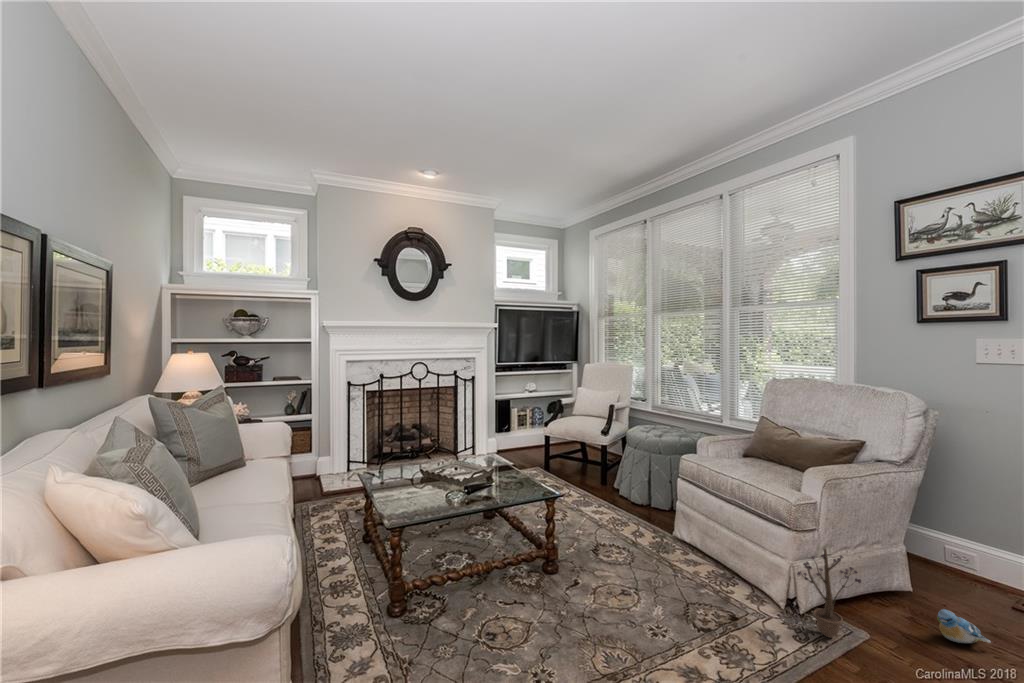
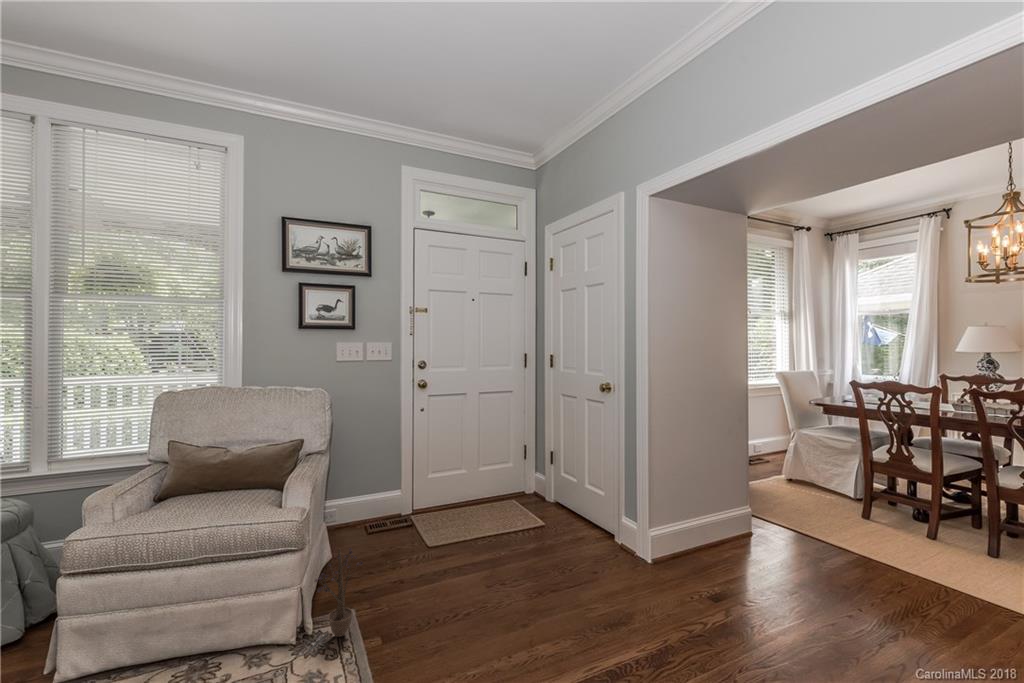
plush toy: present [937,609,991,643] -> none [376,554,401,577]

